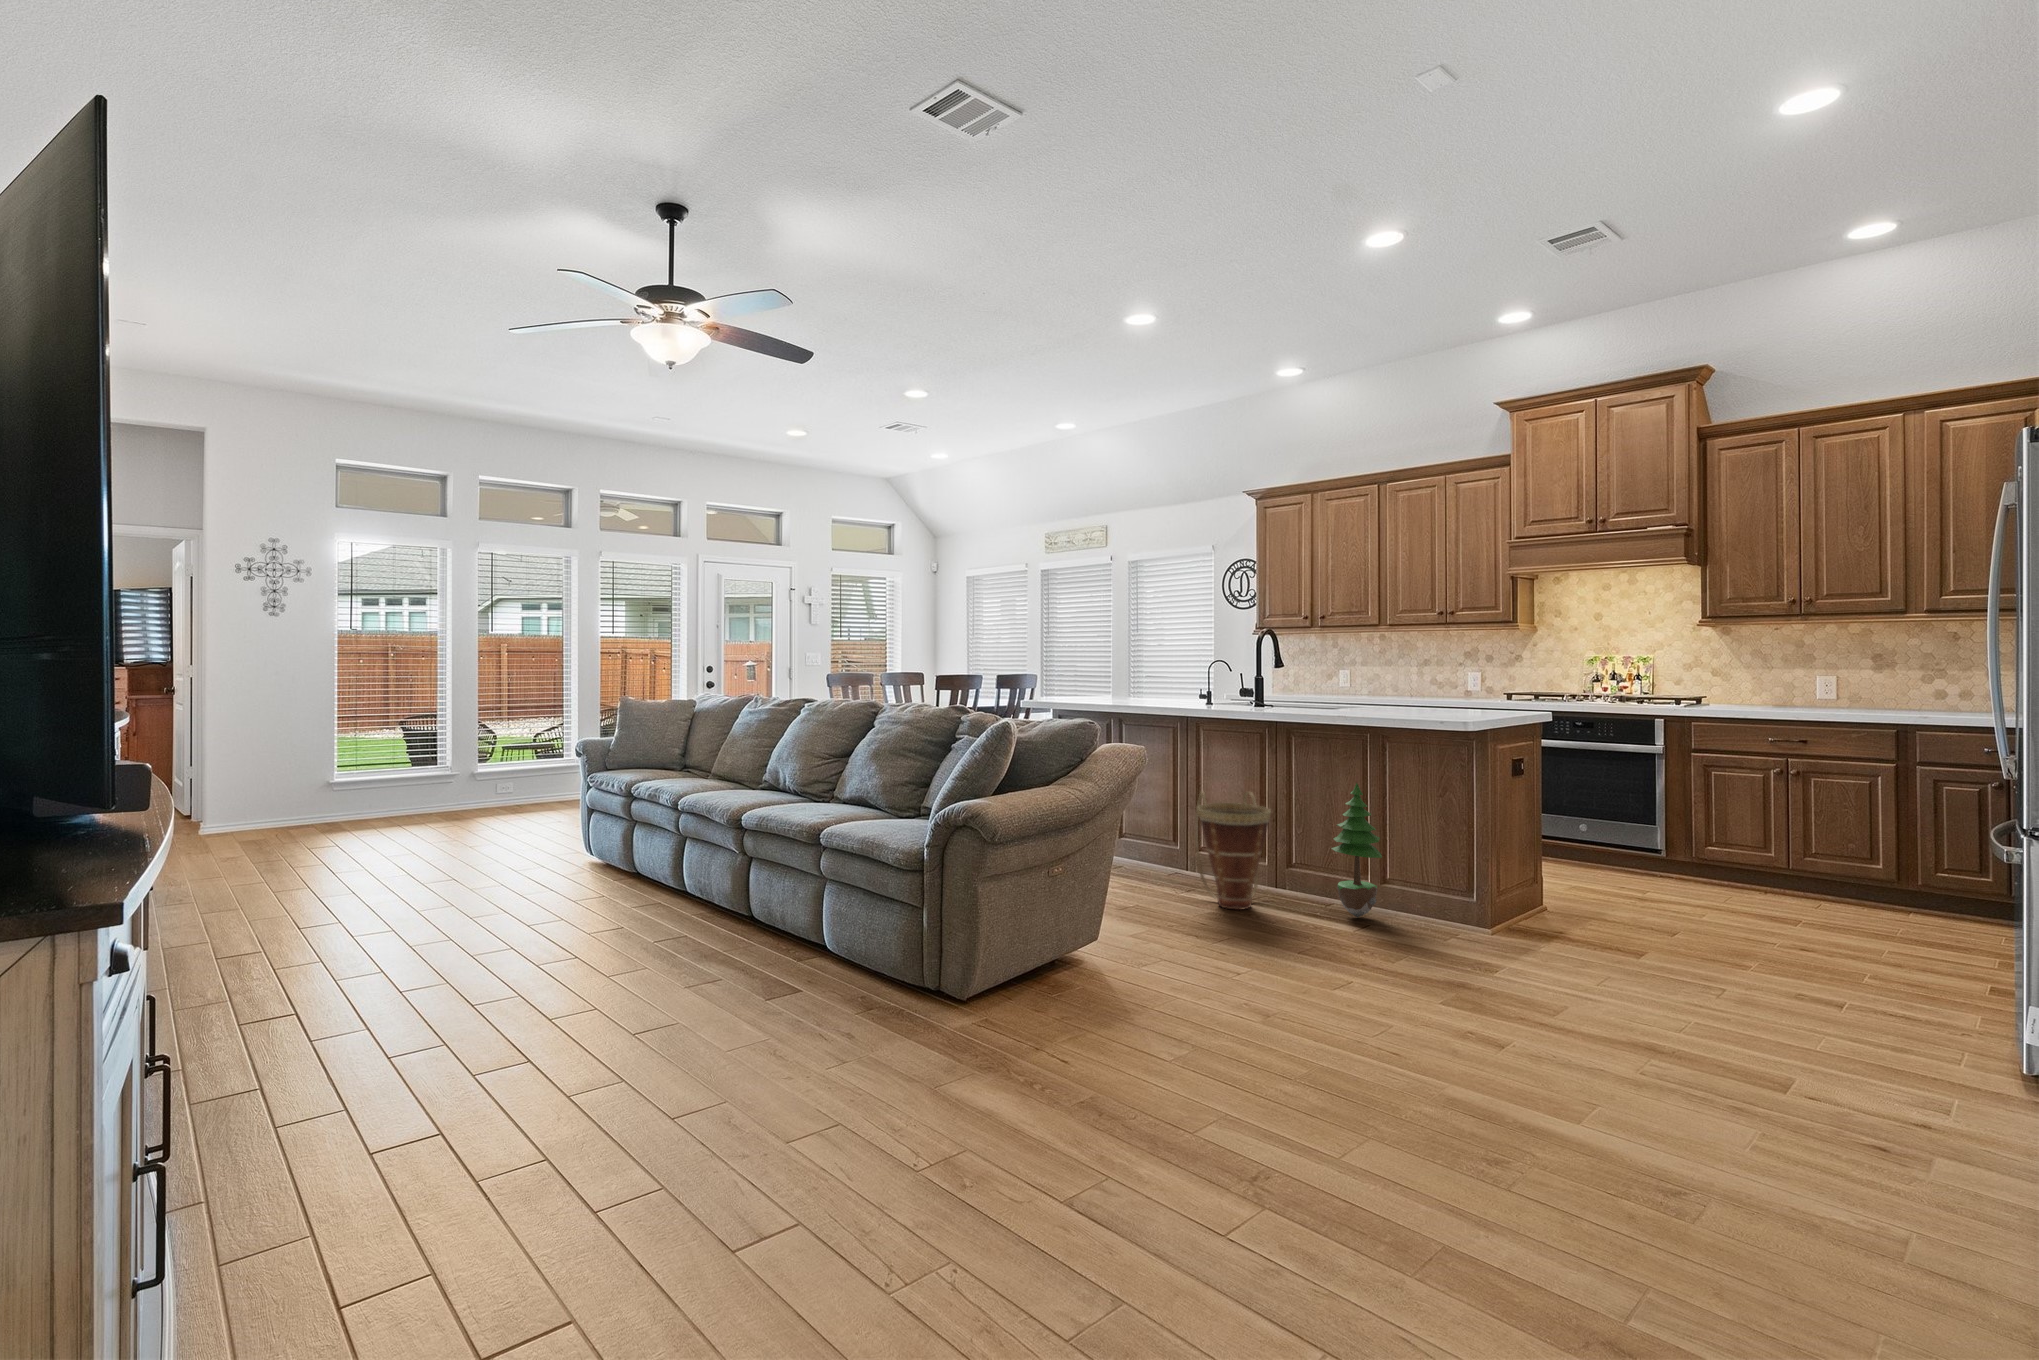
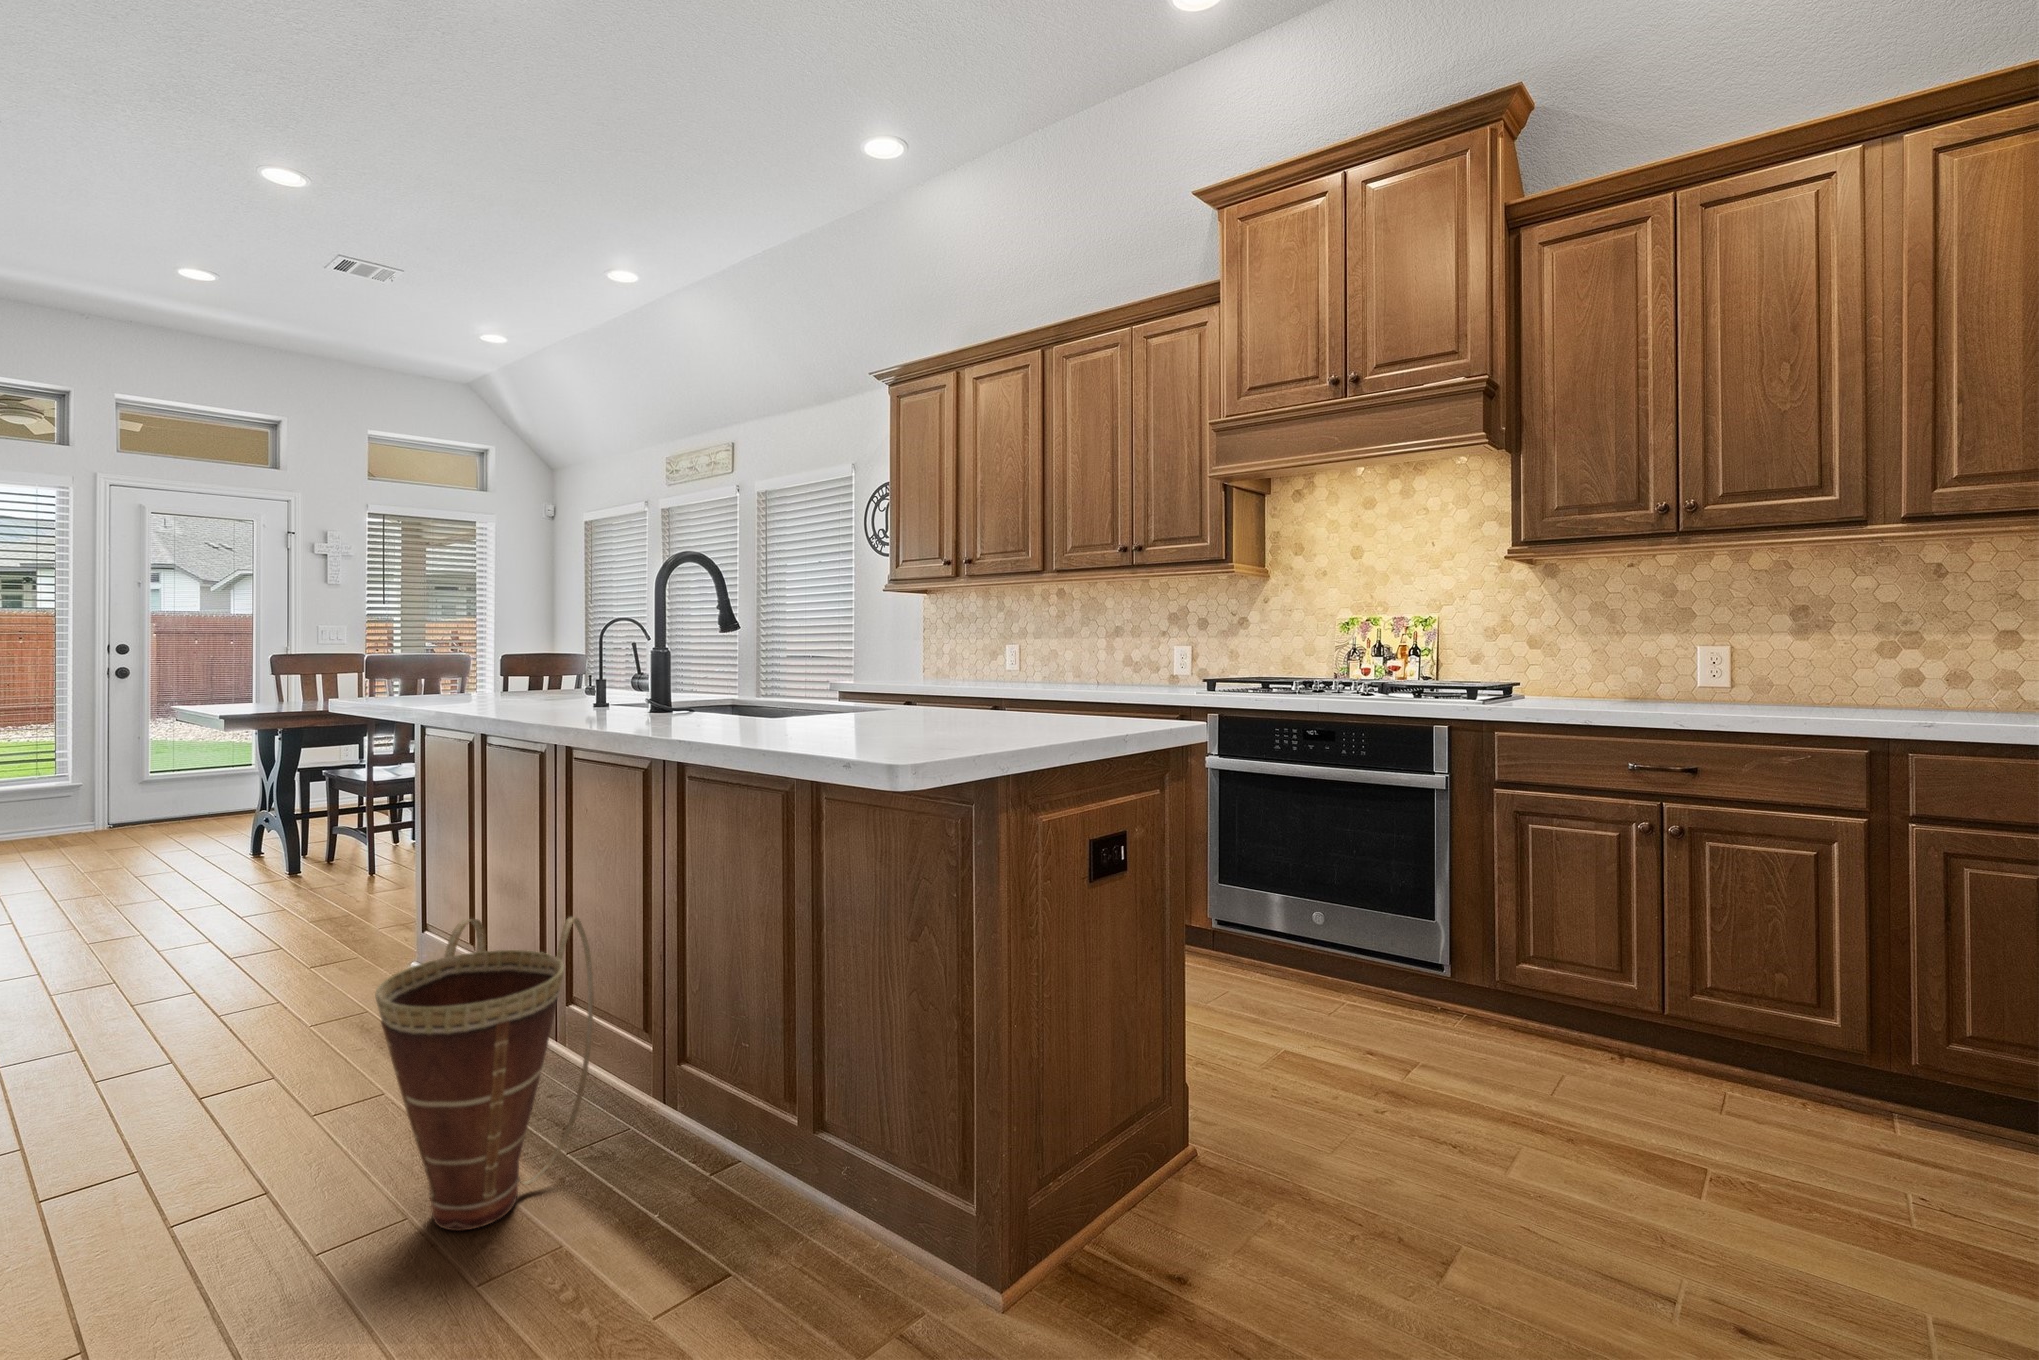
potted tree: present [1332,783,1382,917] -> none [661,917,784,1253]

